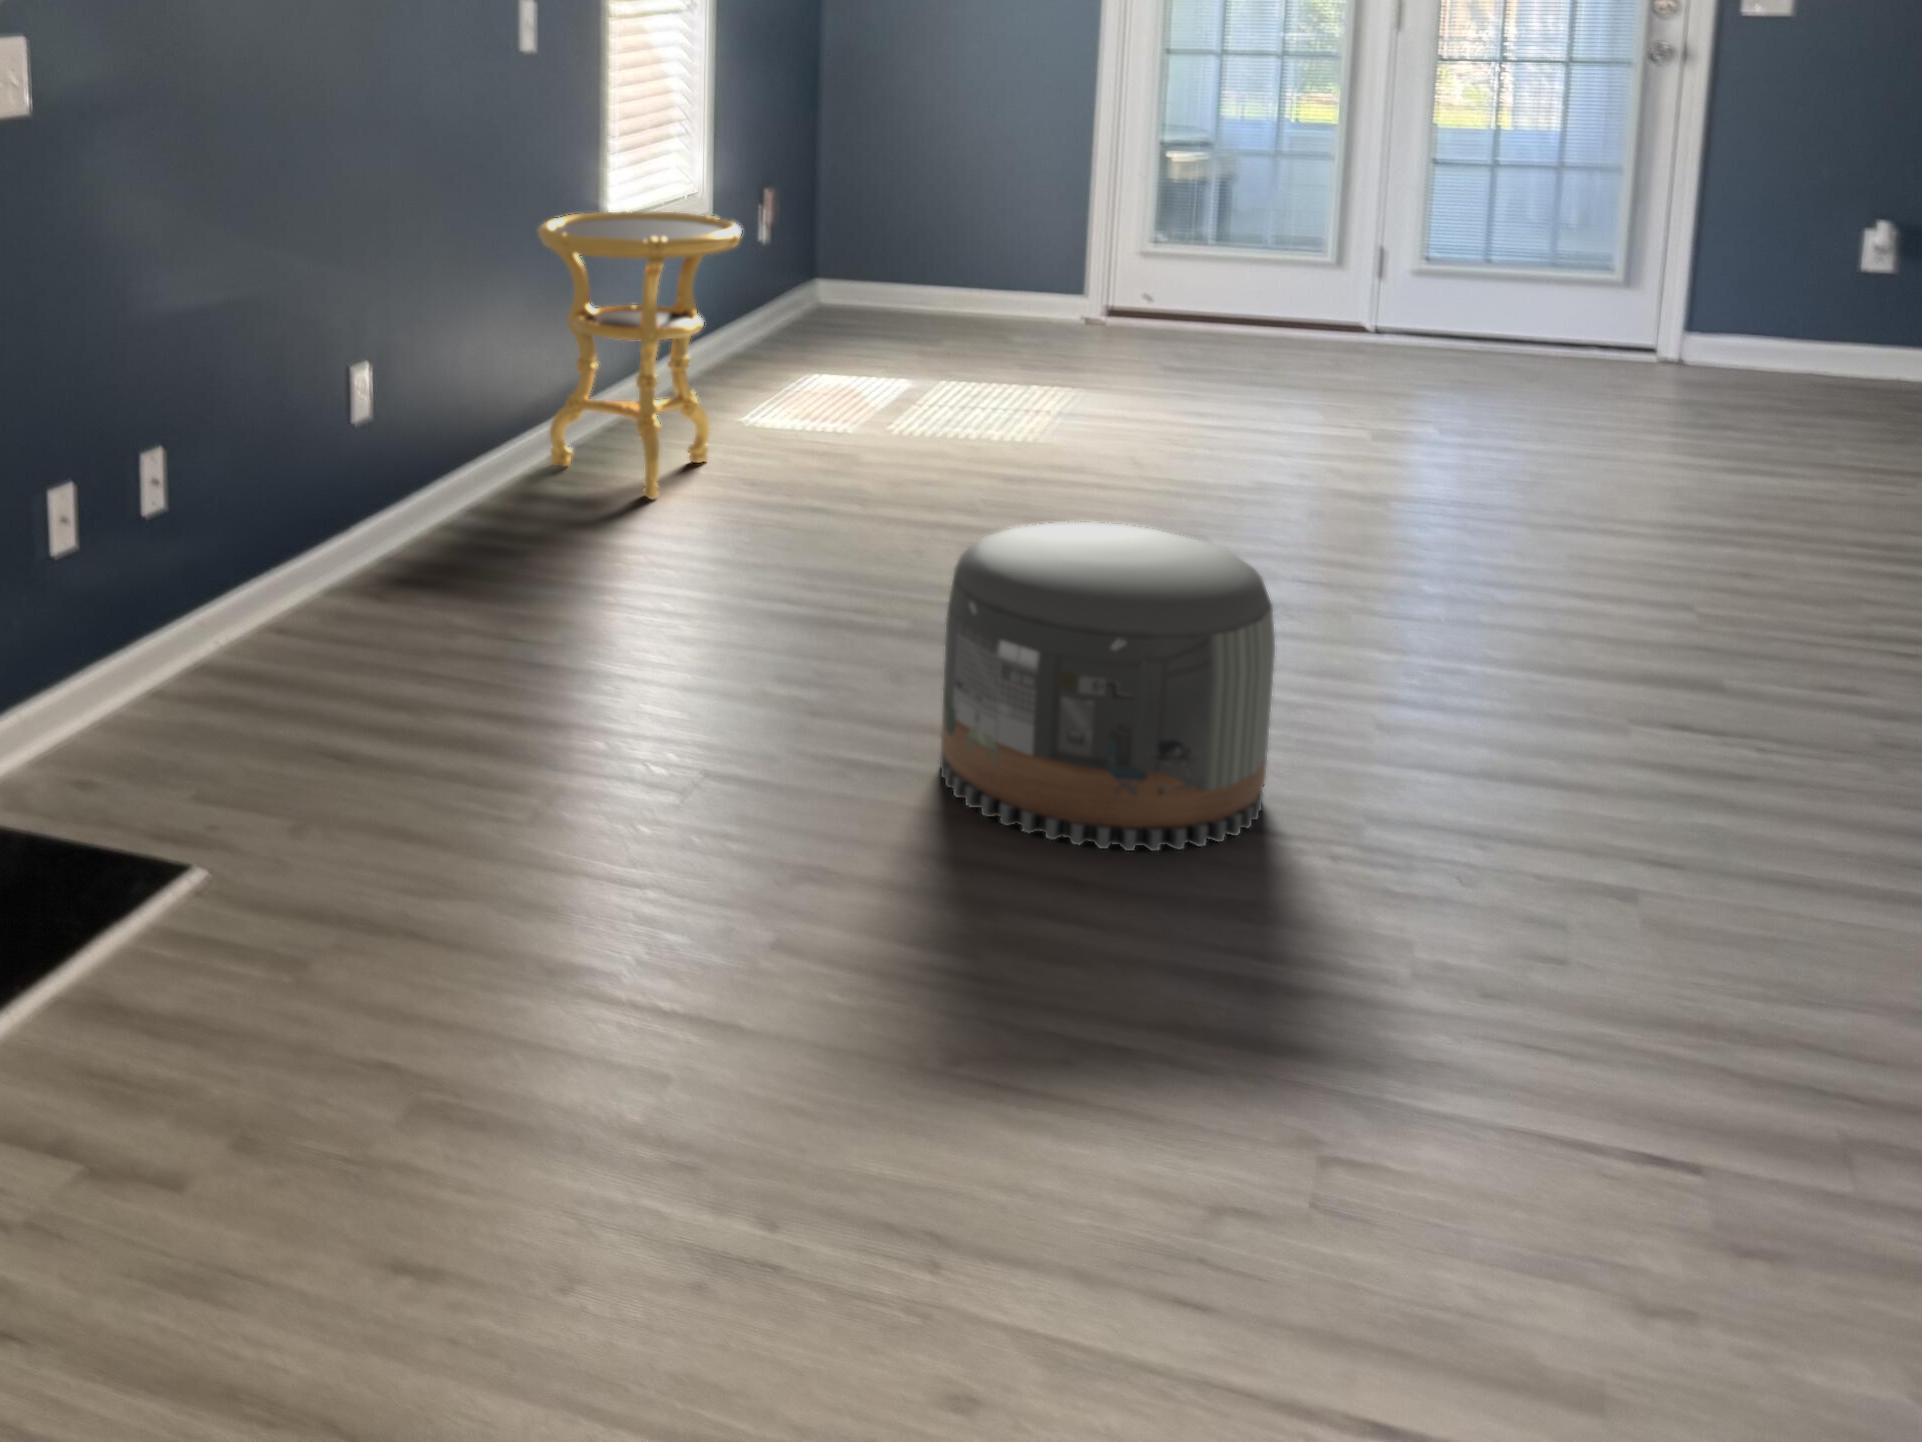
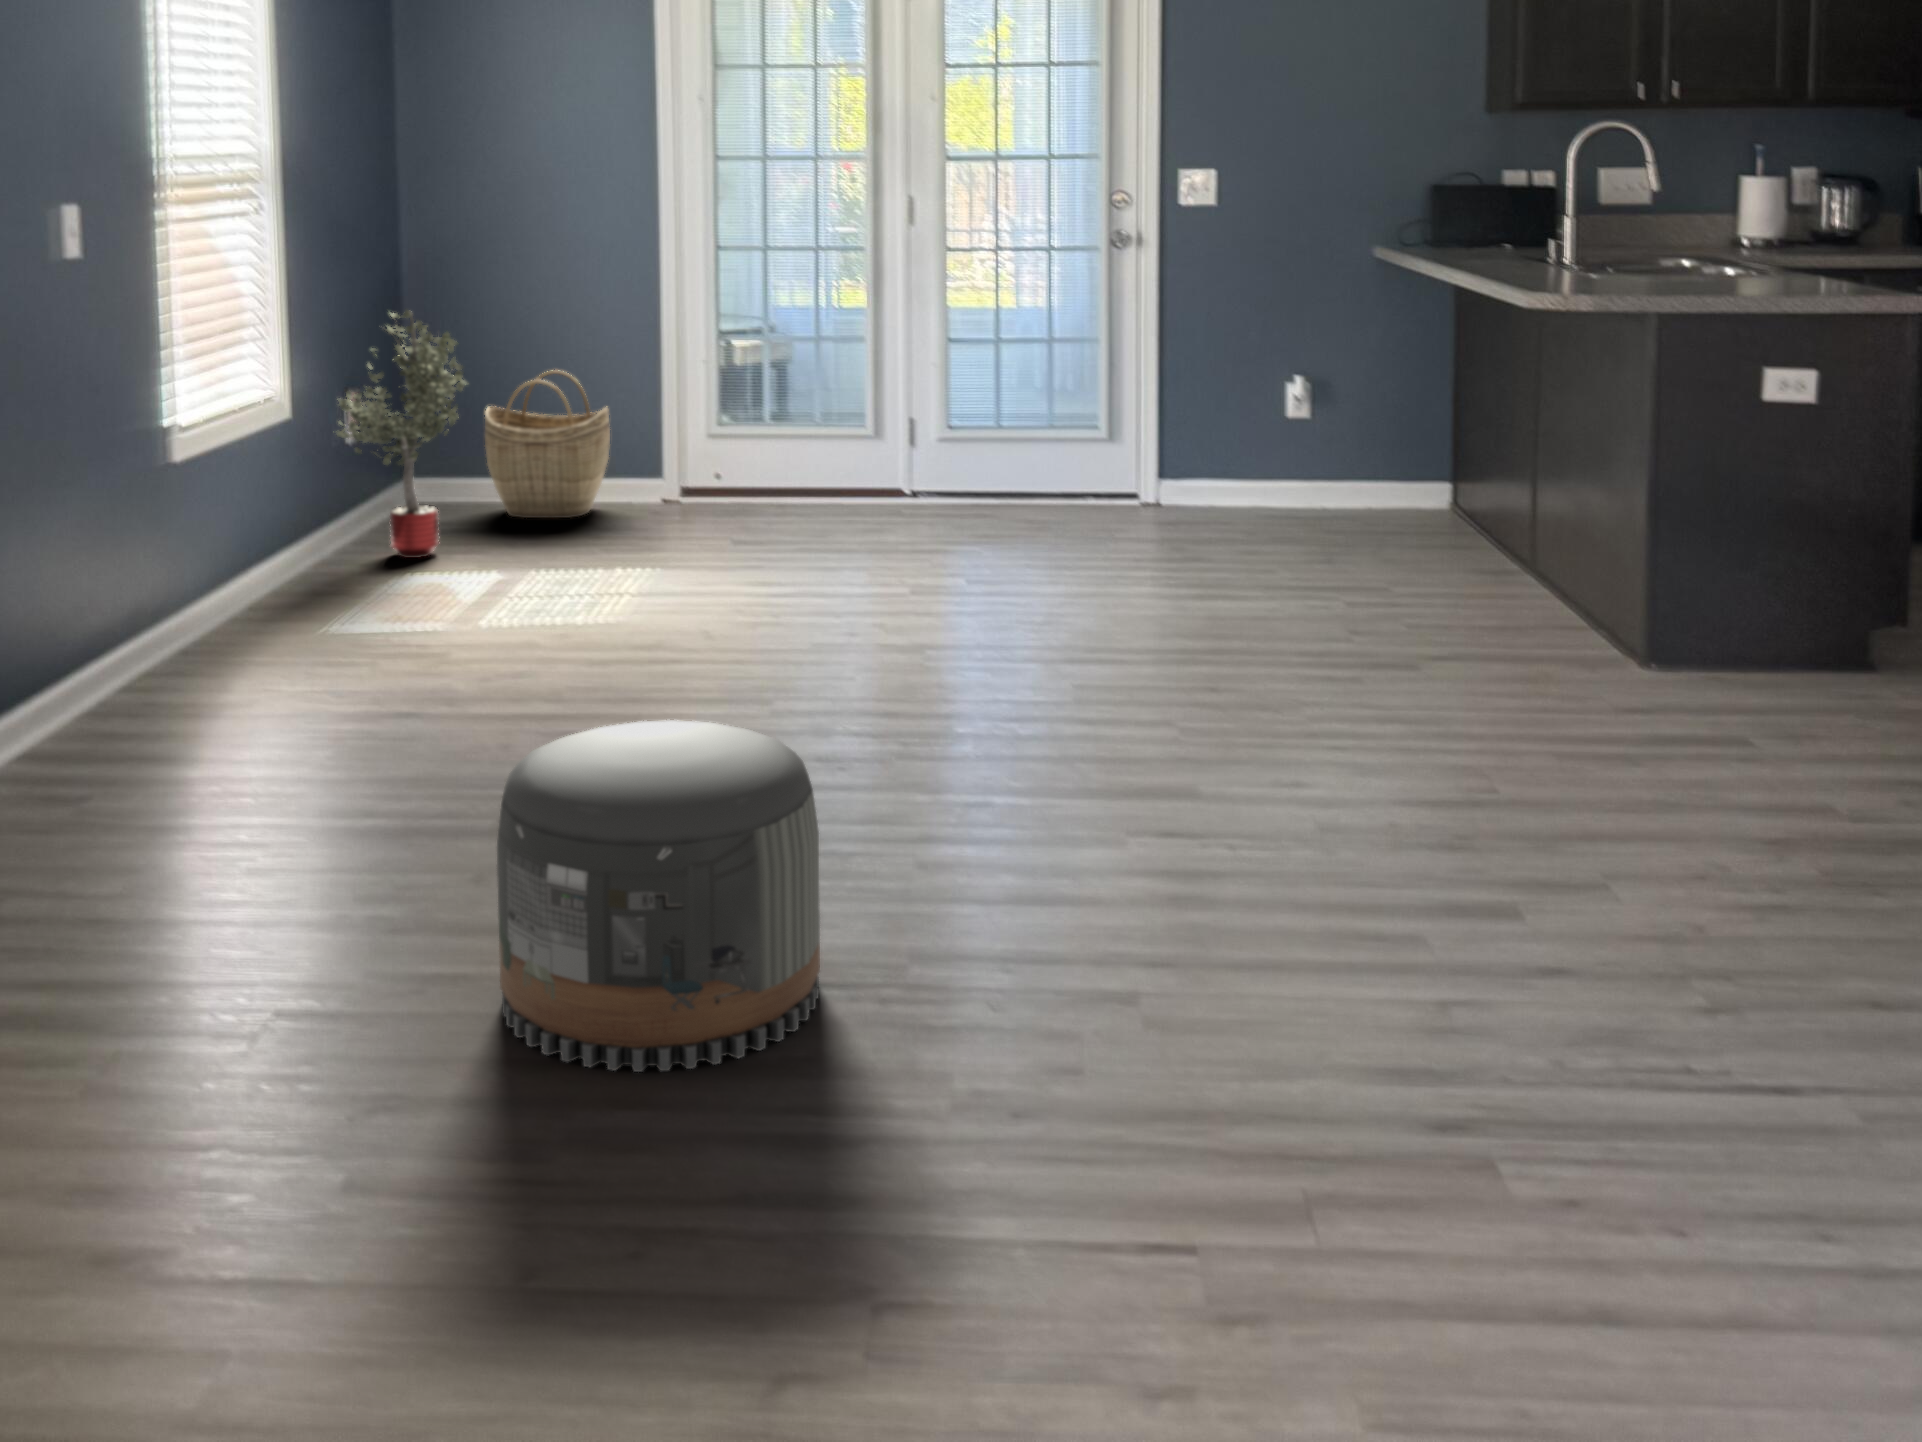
potted tree: none [751,107,887,357] -> present [336,310,466,558]
woven basket: none [896,177,1029,330] -> present [485,370,610,518]
side table: present [538,211,742,499] -> none [76,424,303,733]

